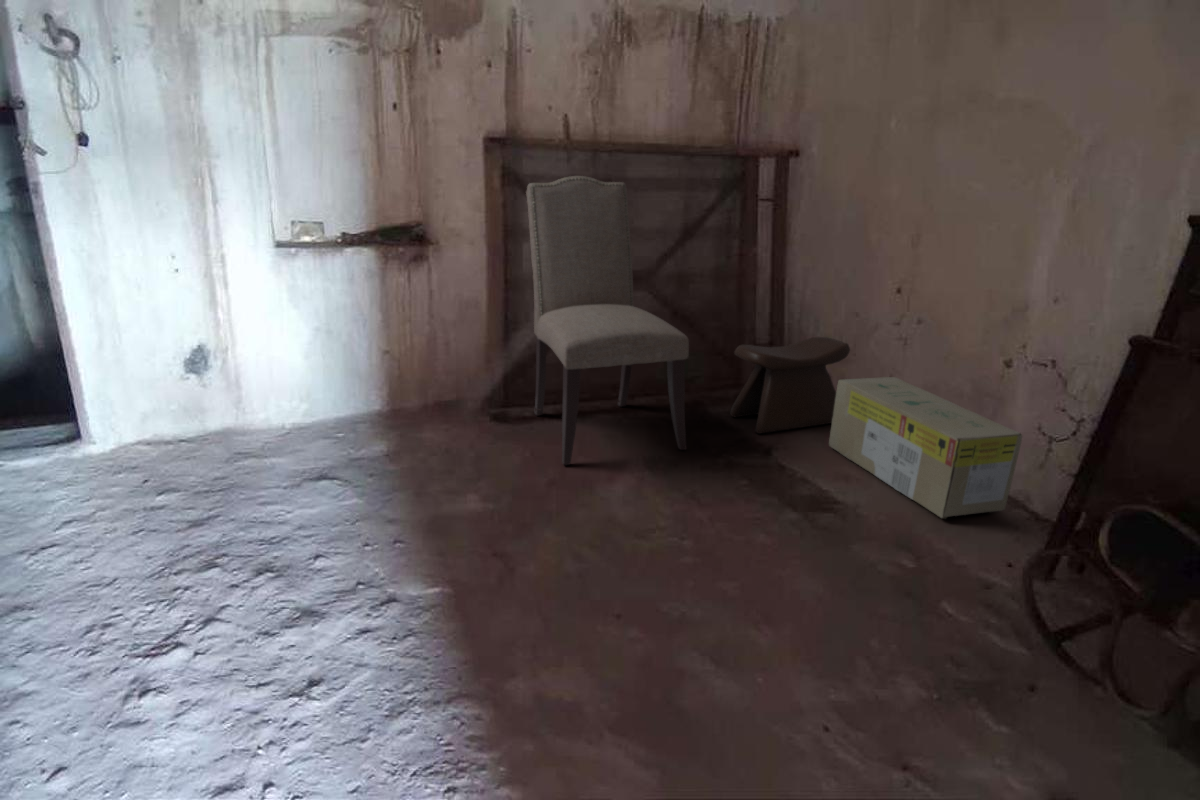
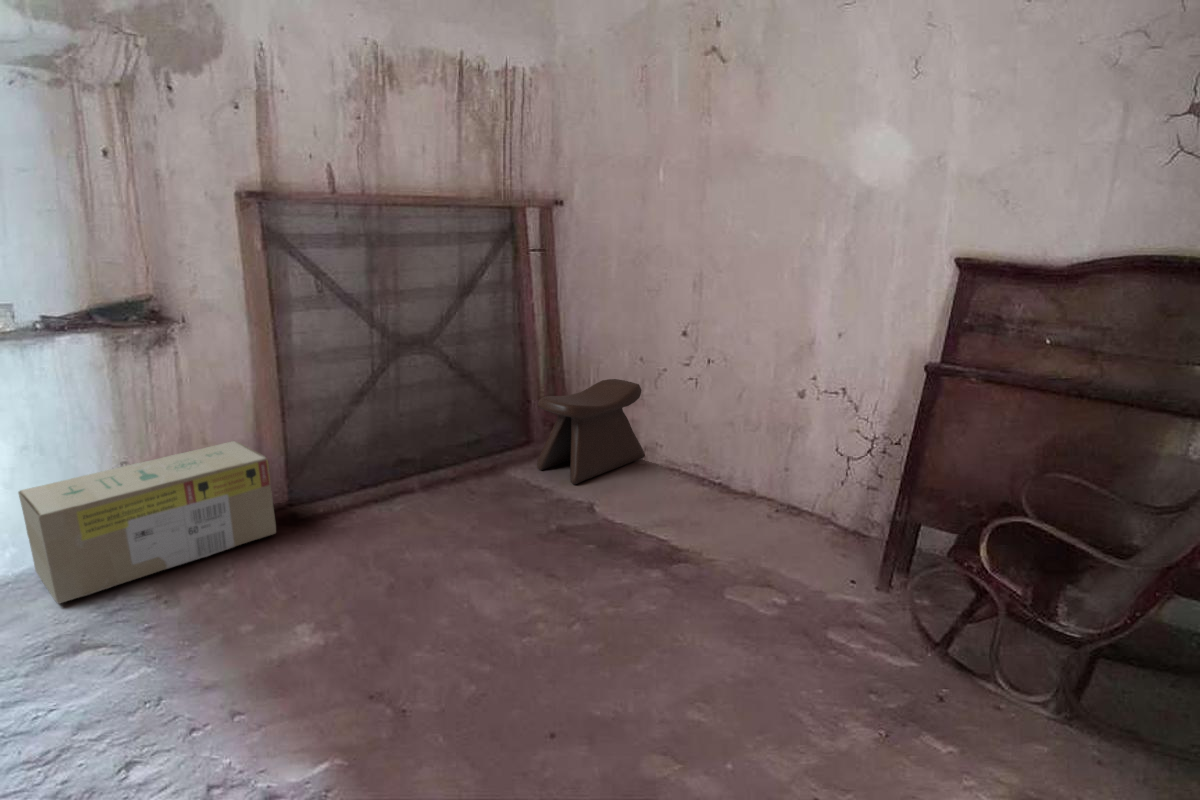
chair: present [526,176,689,465] -> none [296,233,515,560]
cardboard box: present [829,377,1022,519] -> present [18,441,276,604]

